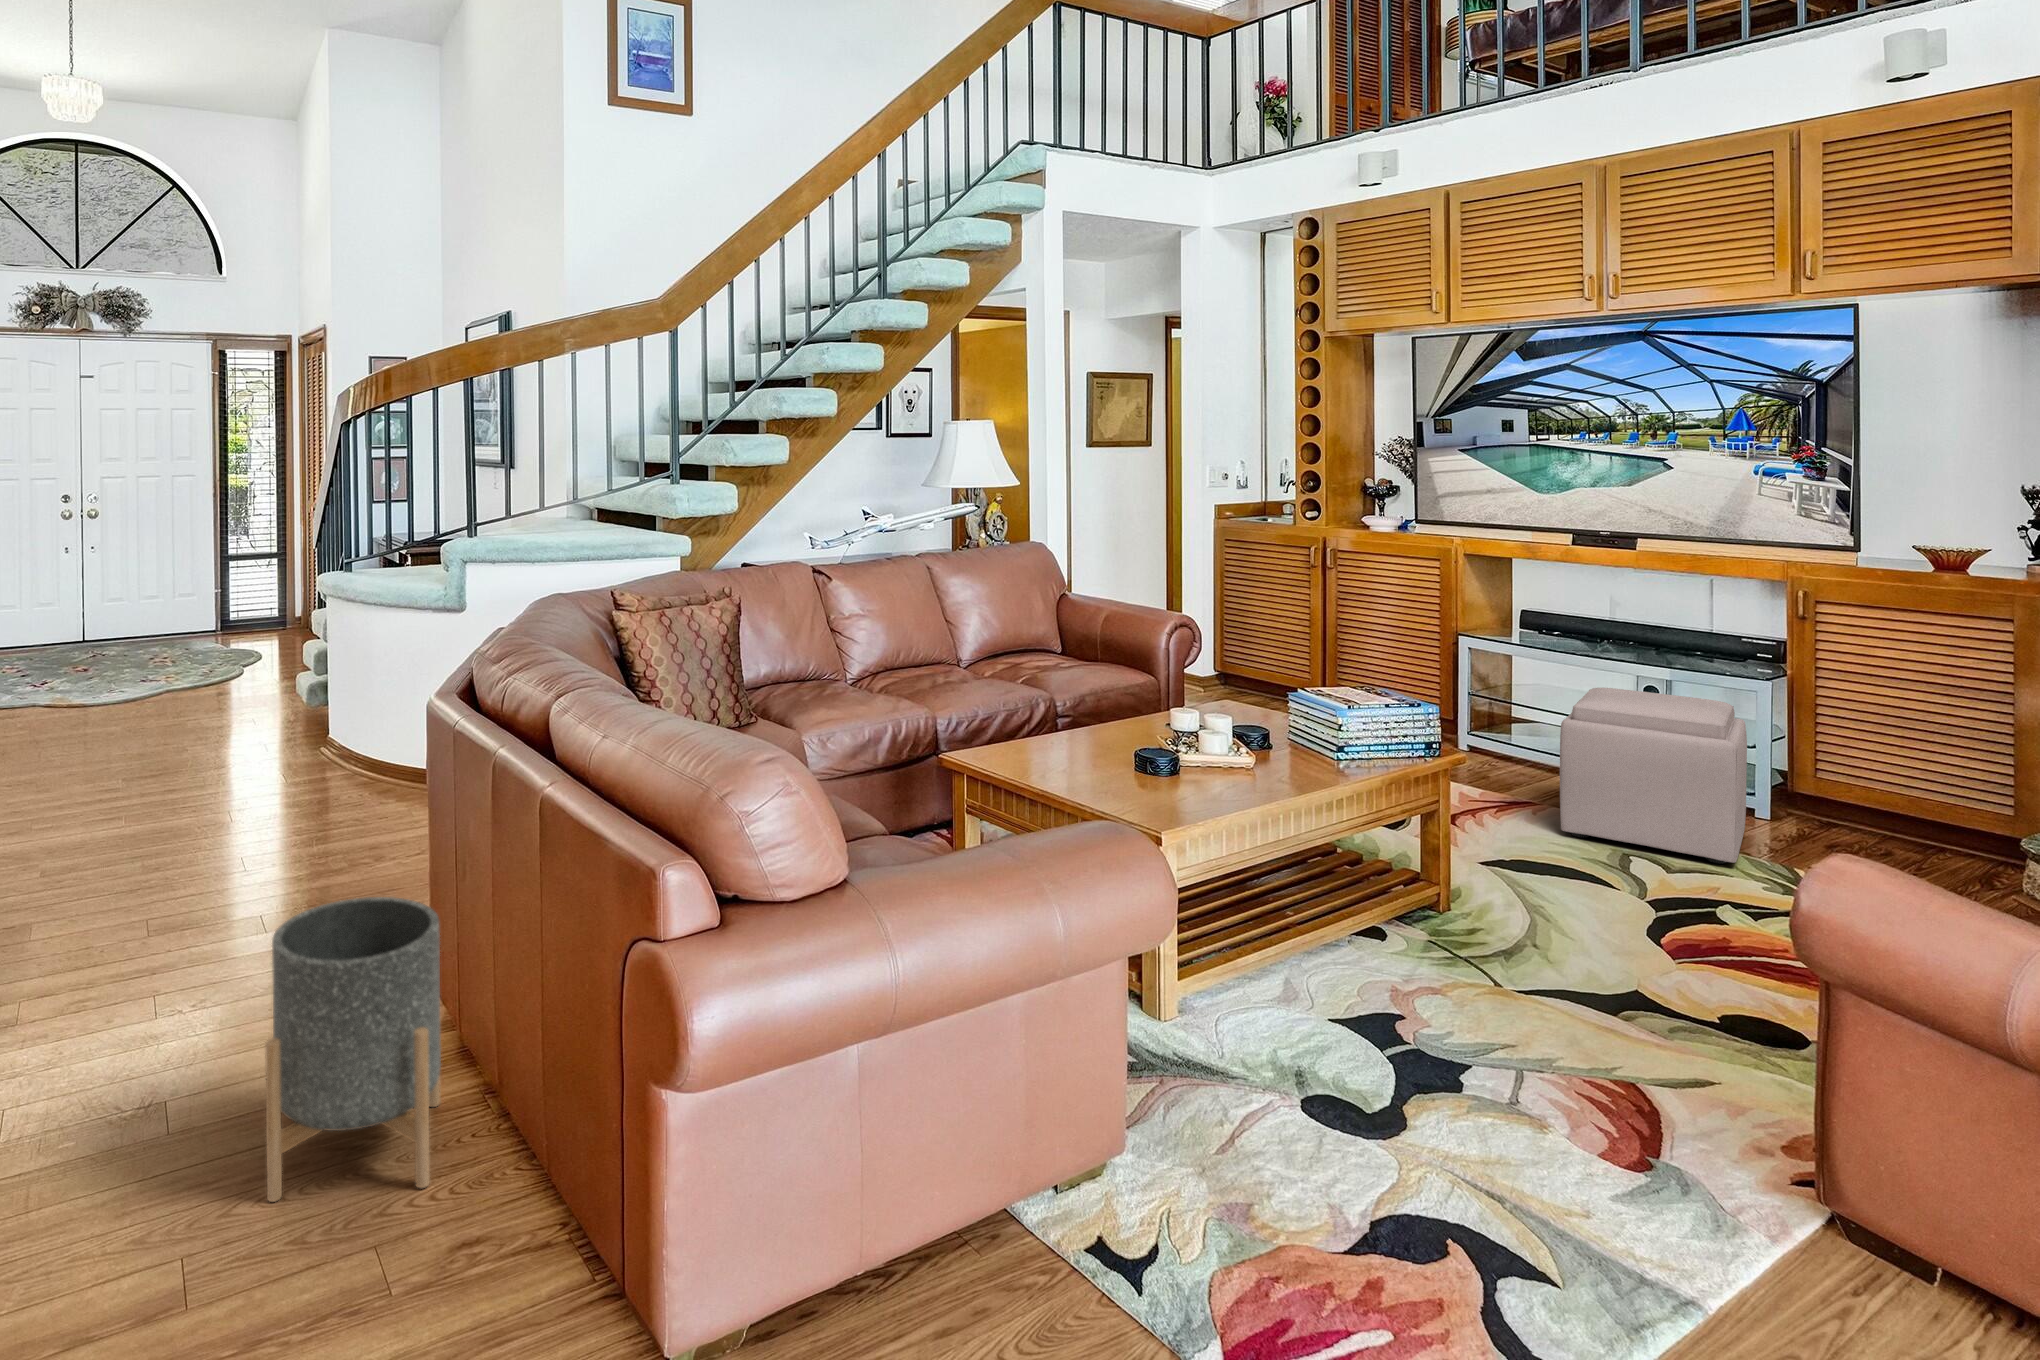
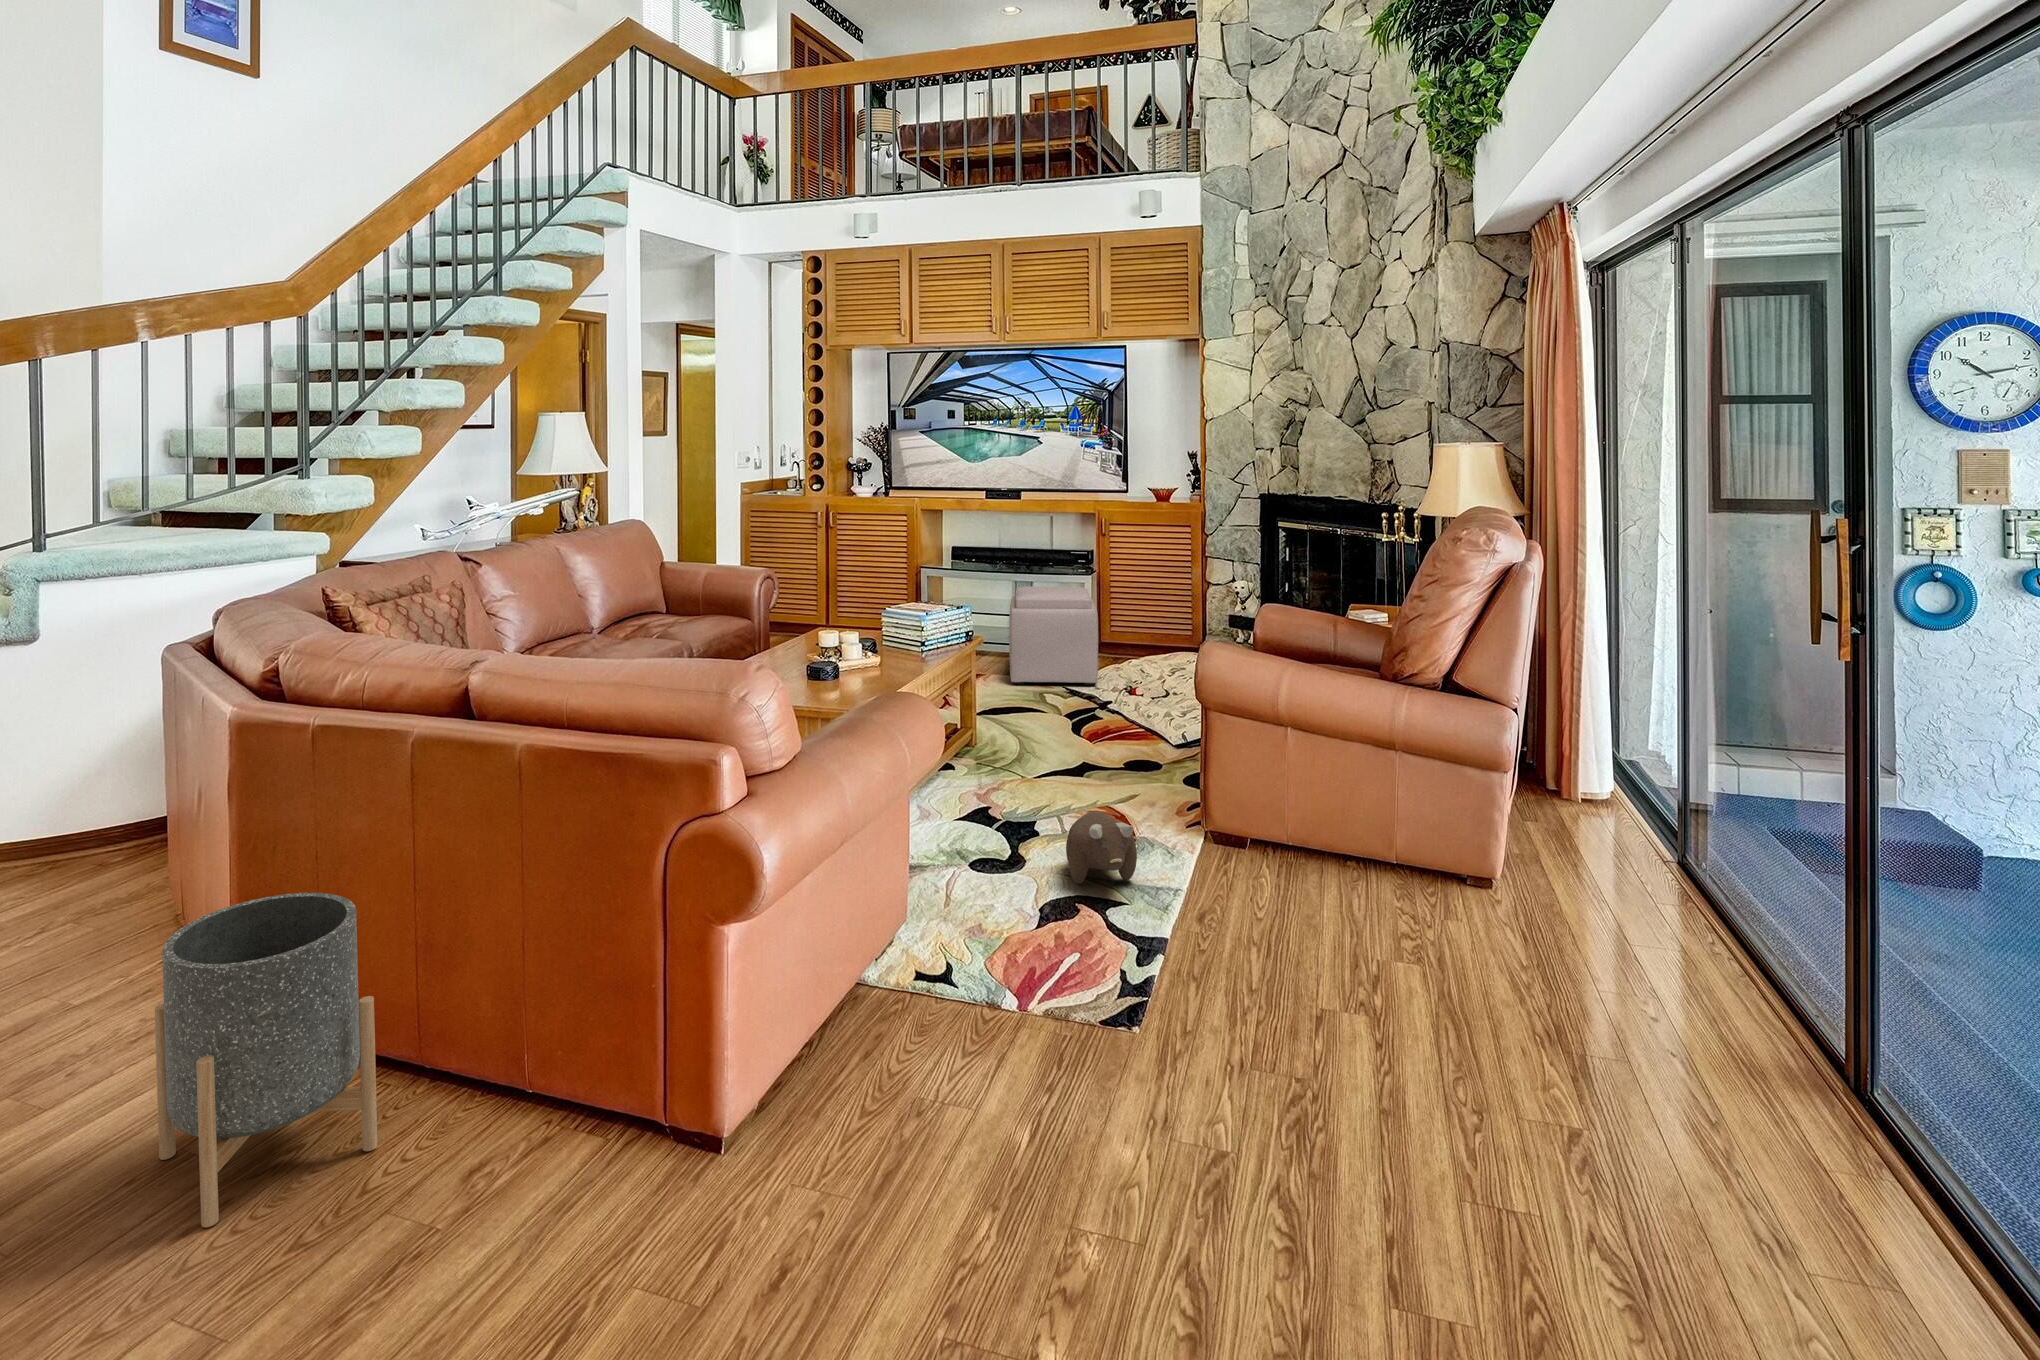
plush toy: none [1462,1091,1608,1234] -> present [1066,811,1137,884]

